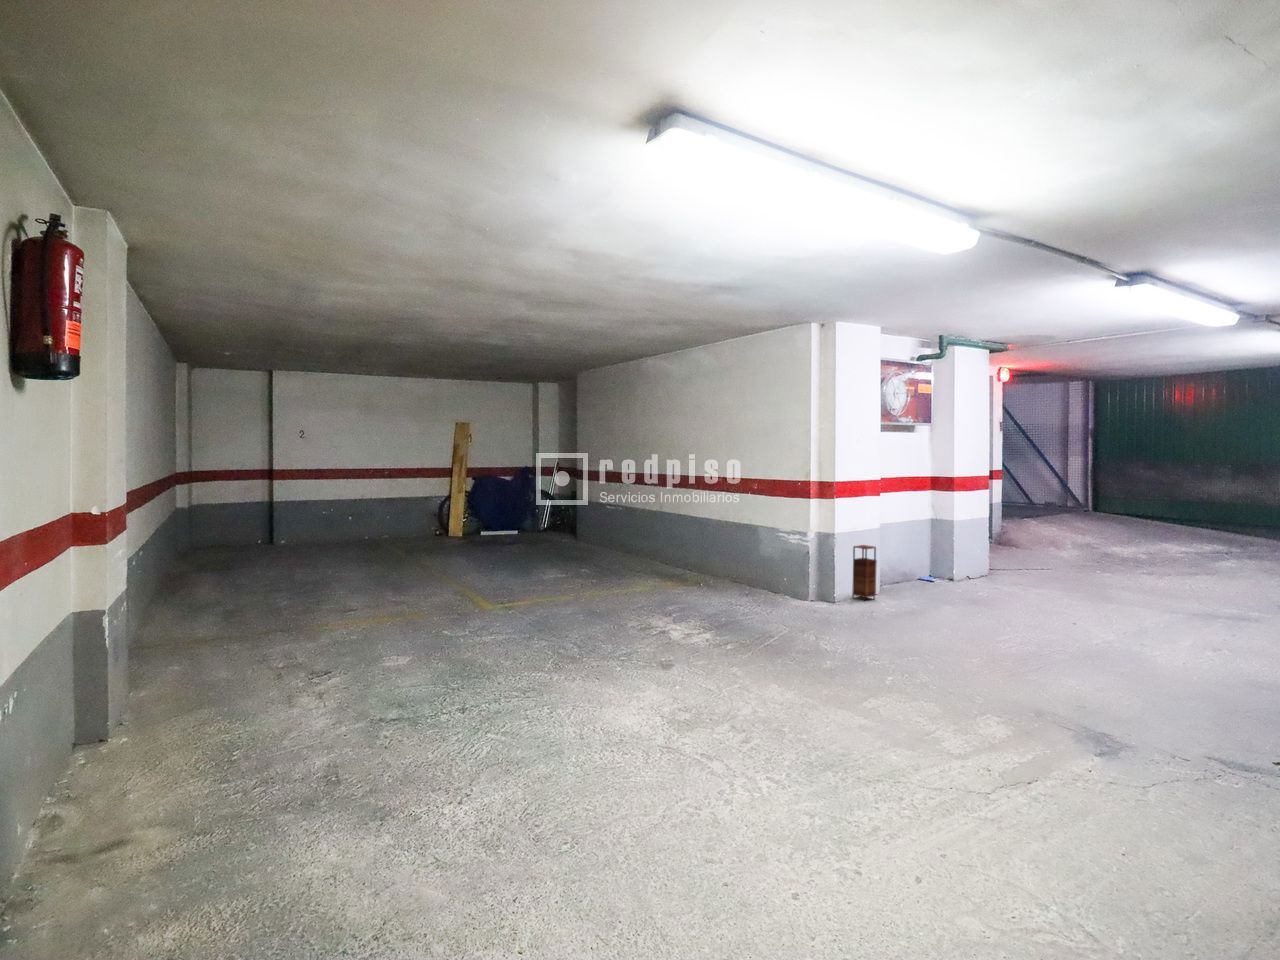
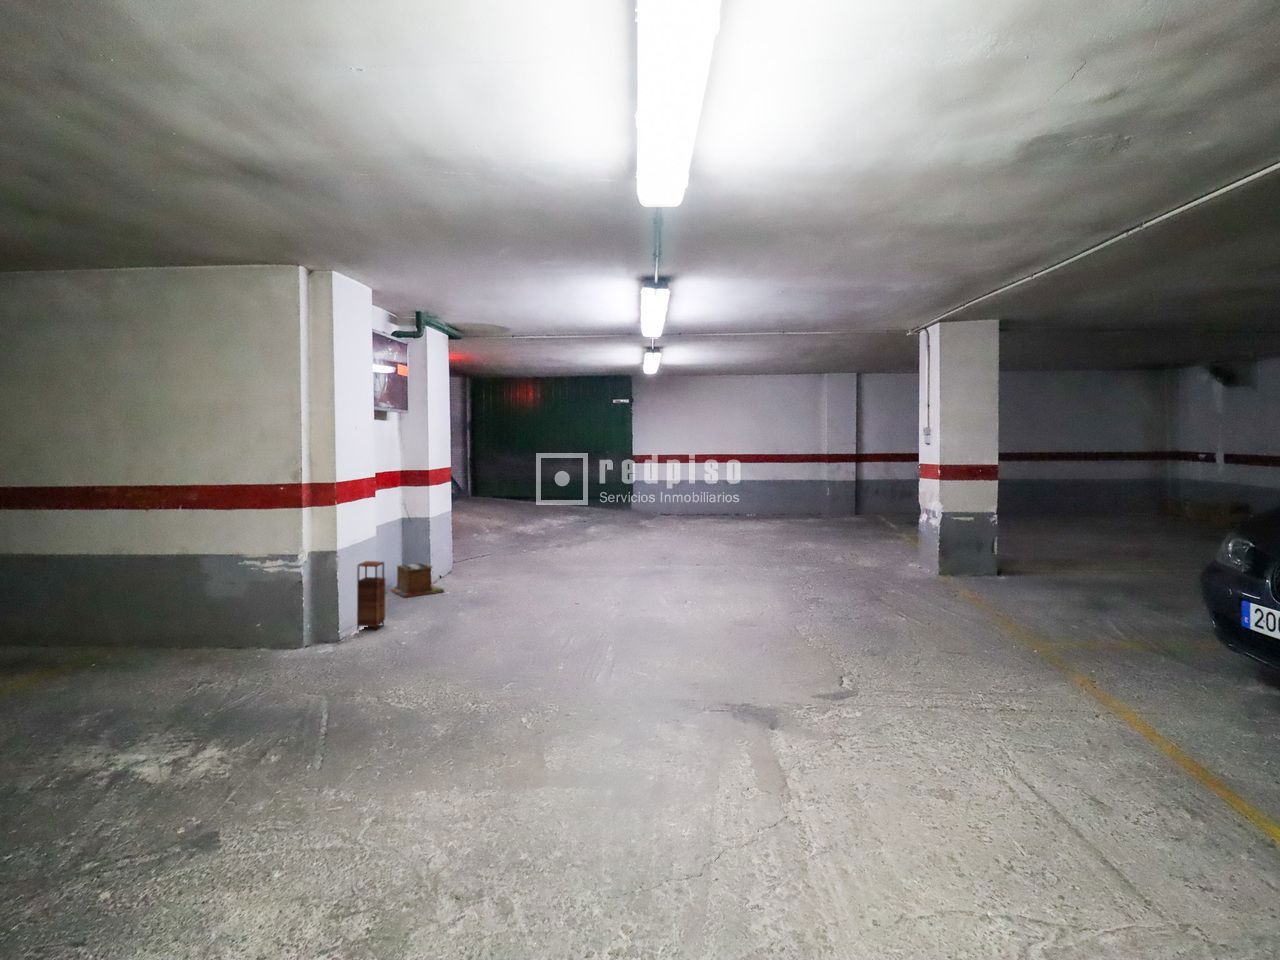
laundry basket: none [908,558,953,587] -> present [391,563,444,598]

